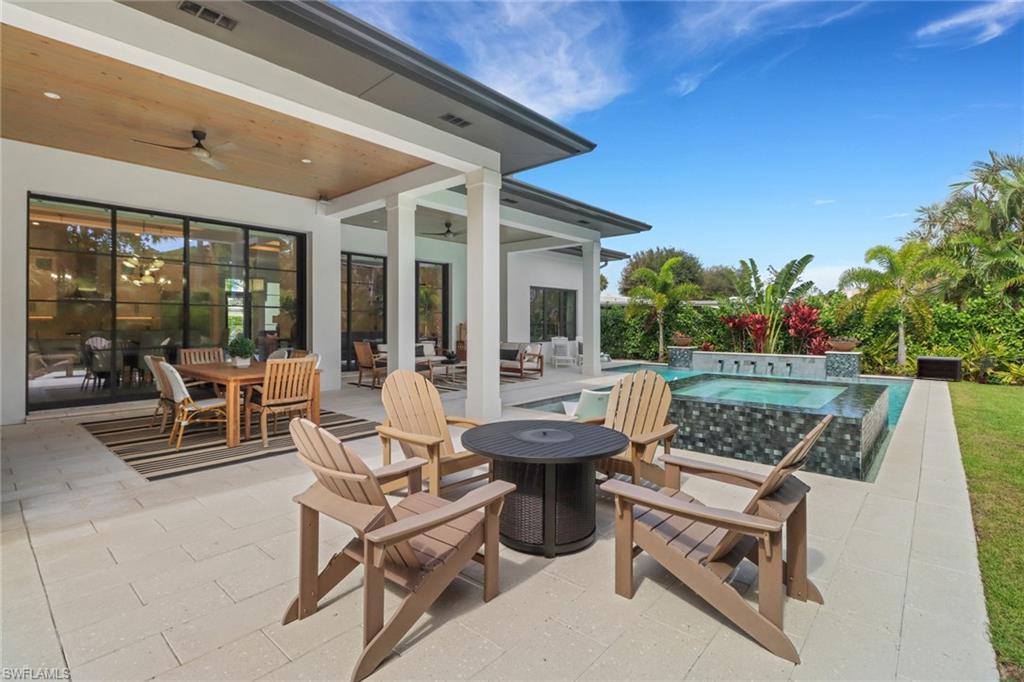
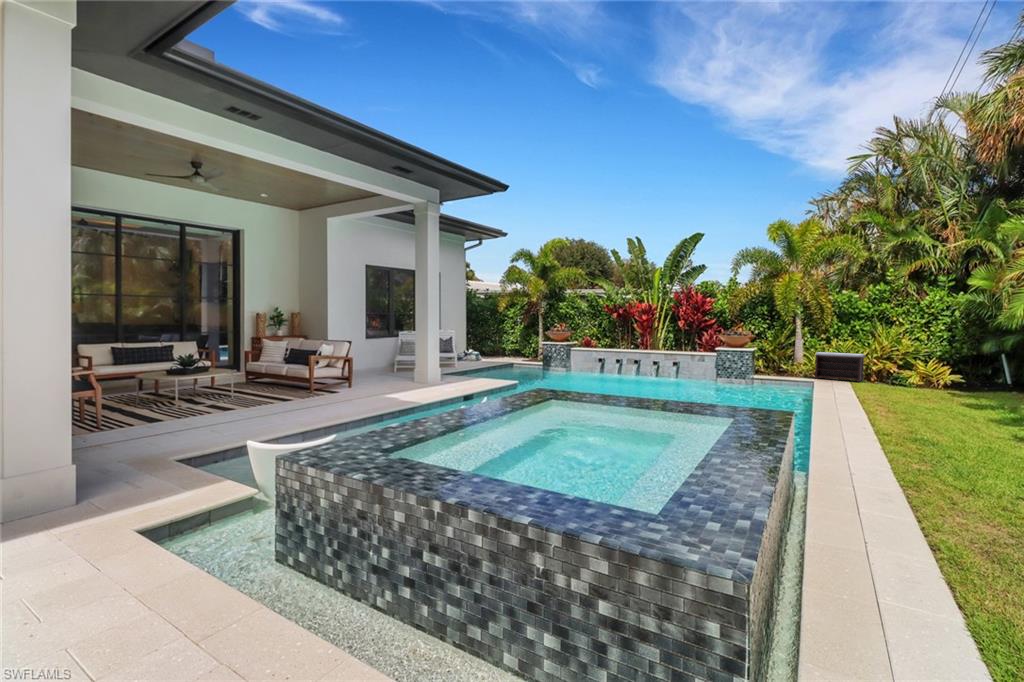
potted tree: present [972,354,996,383] -> none [874,349,904,384]

